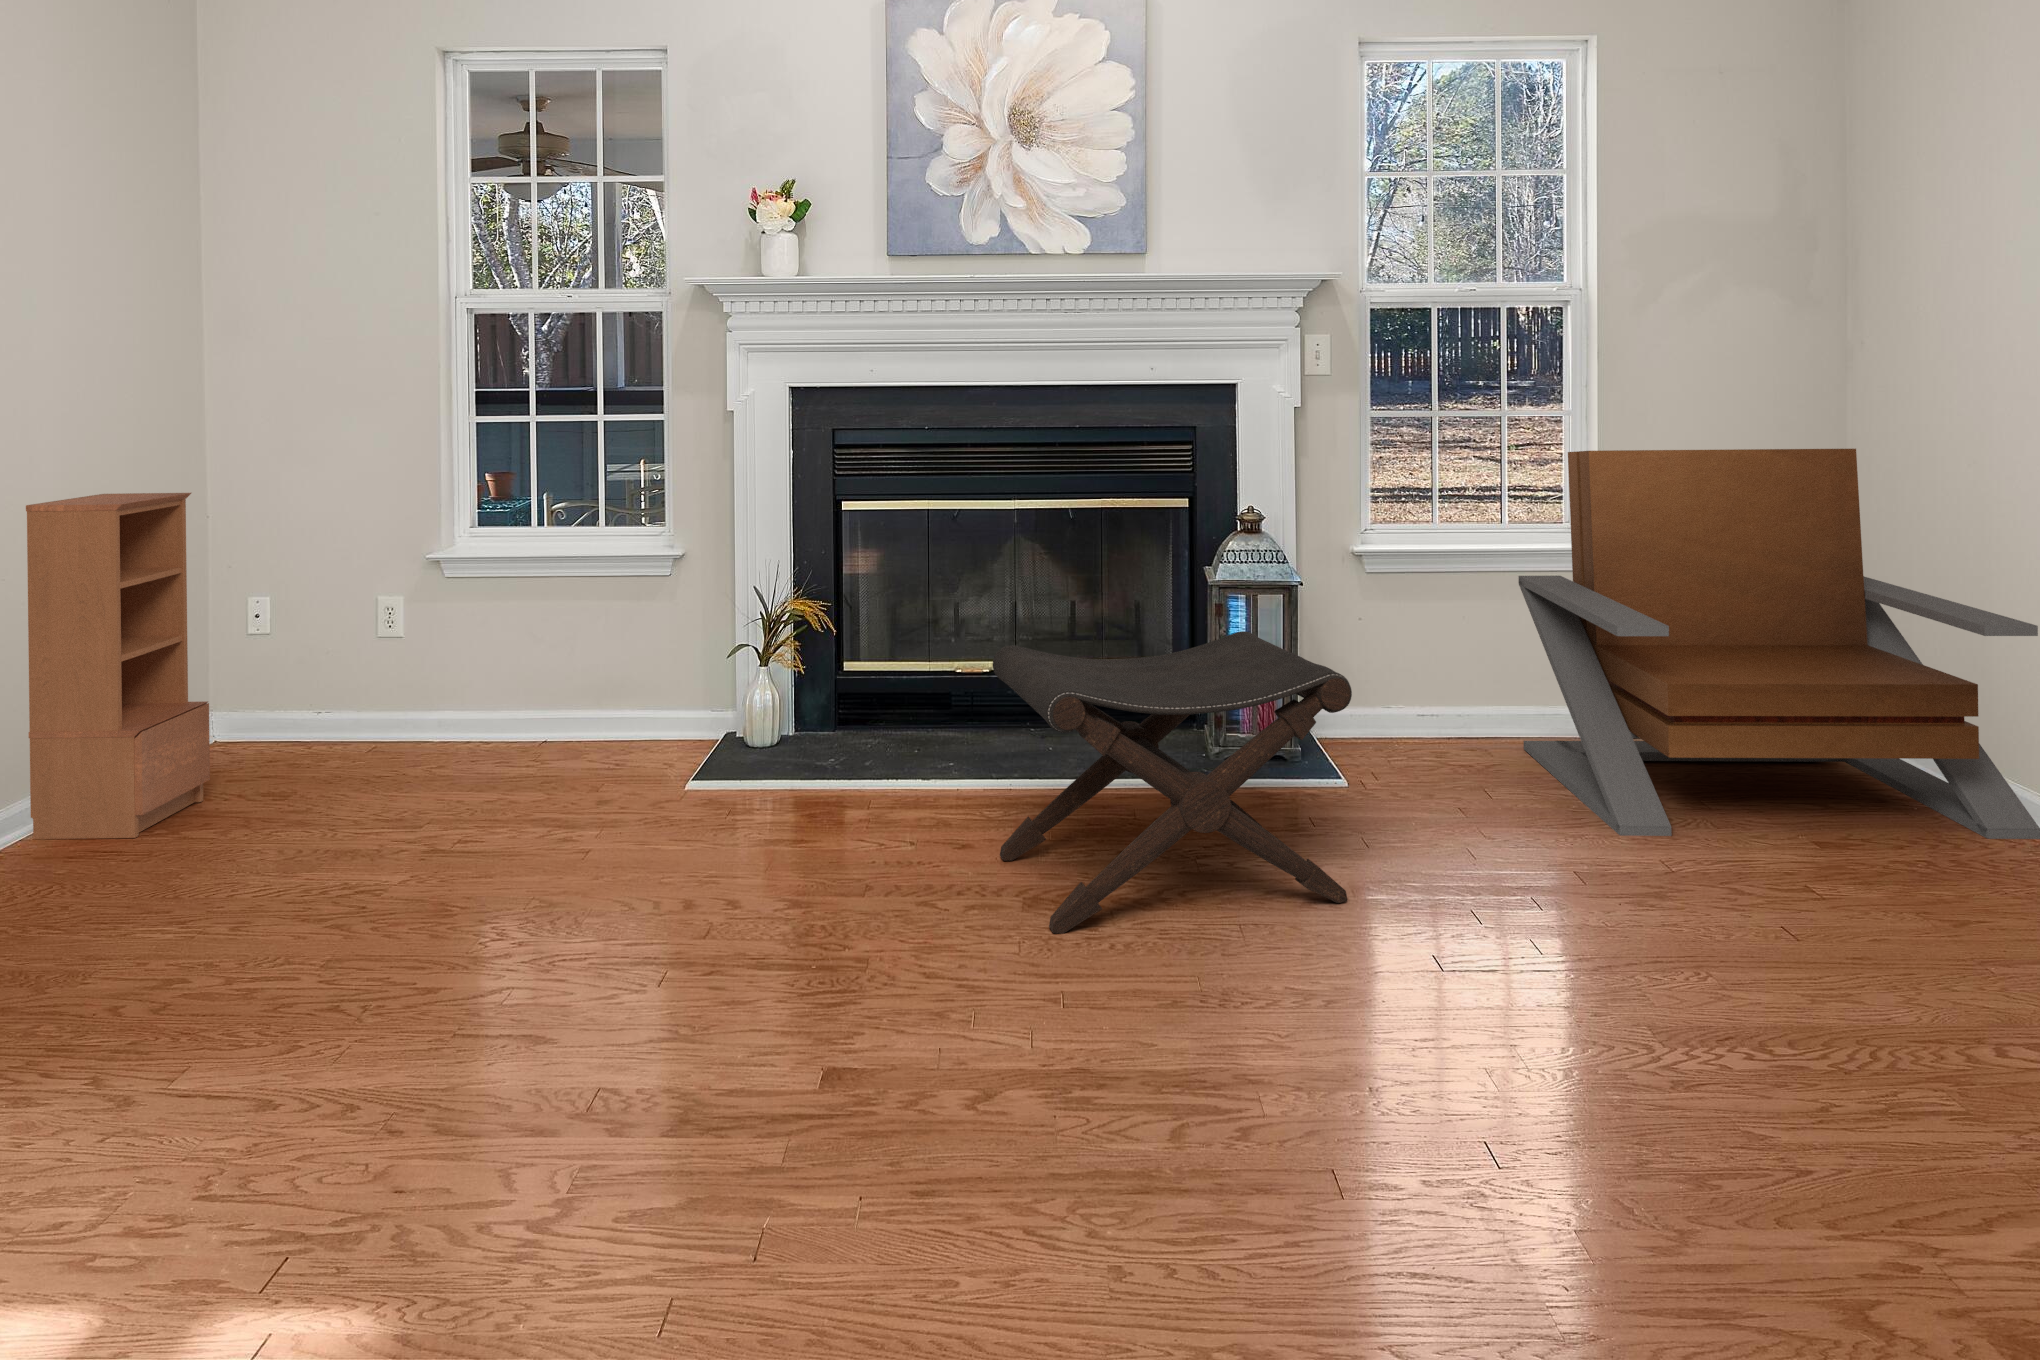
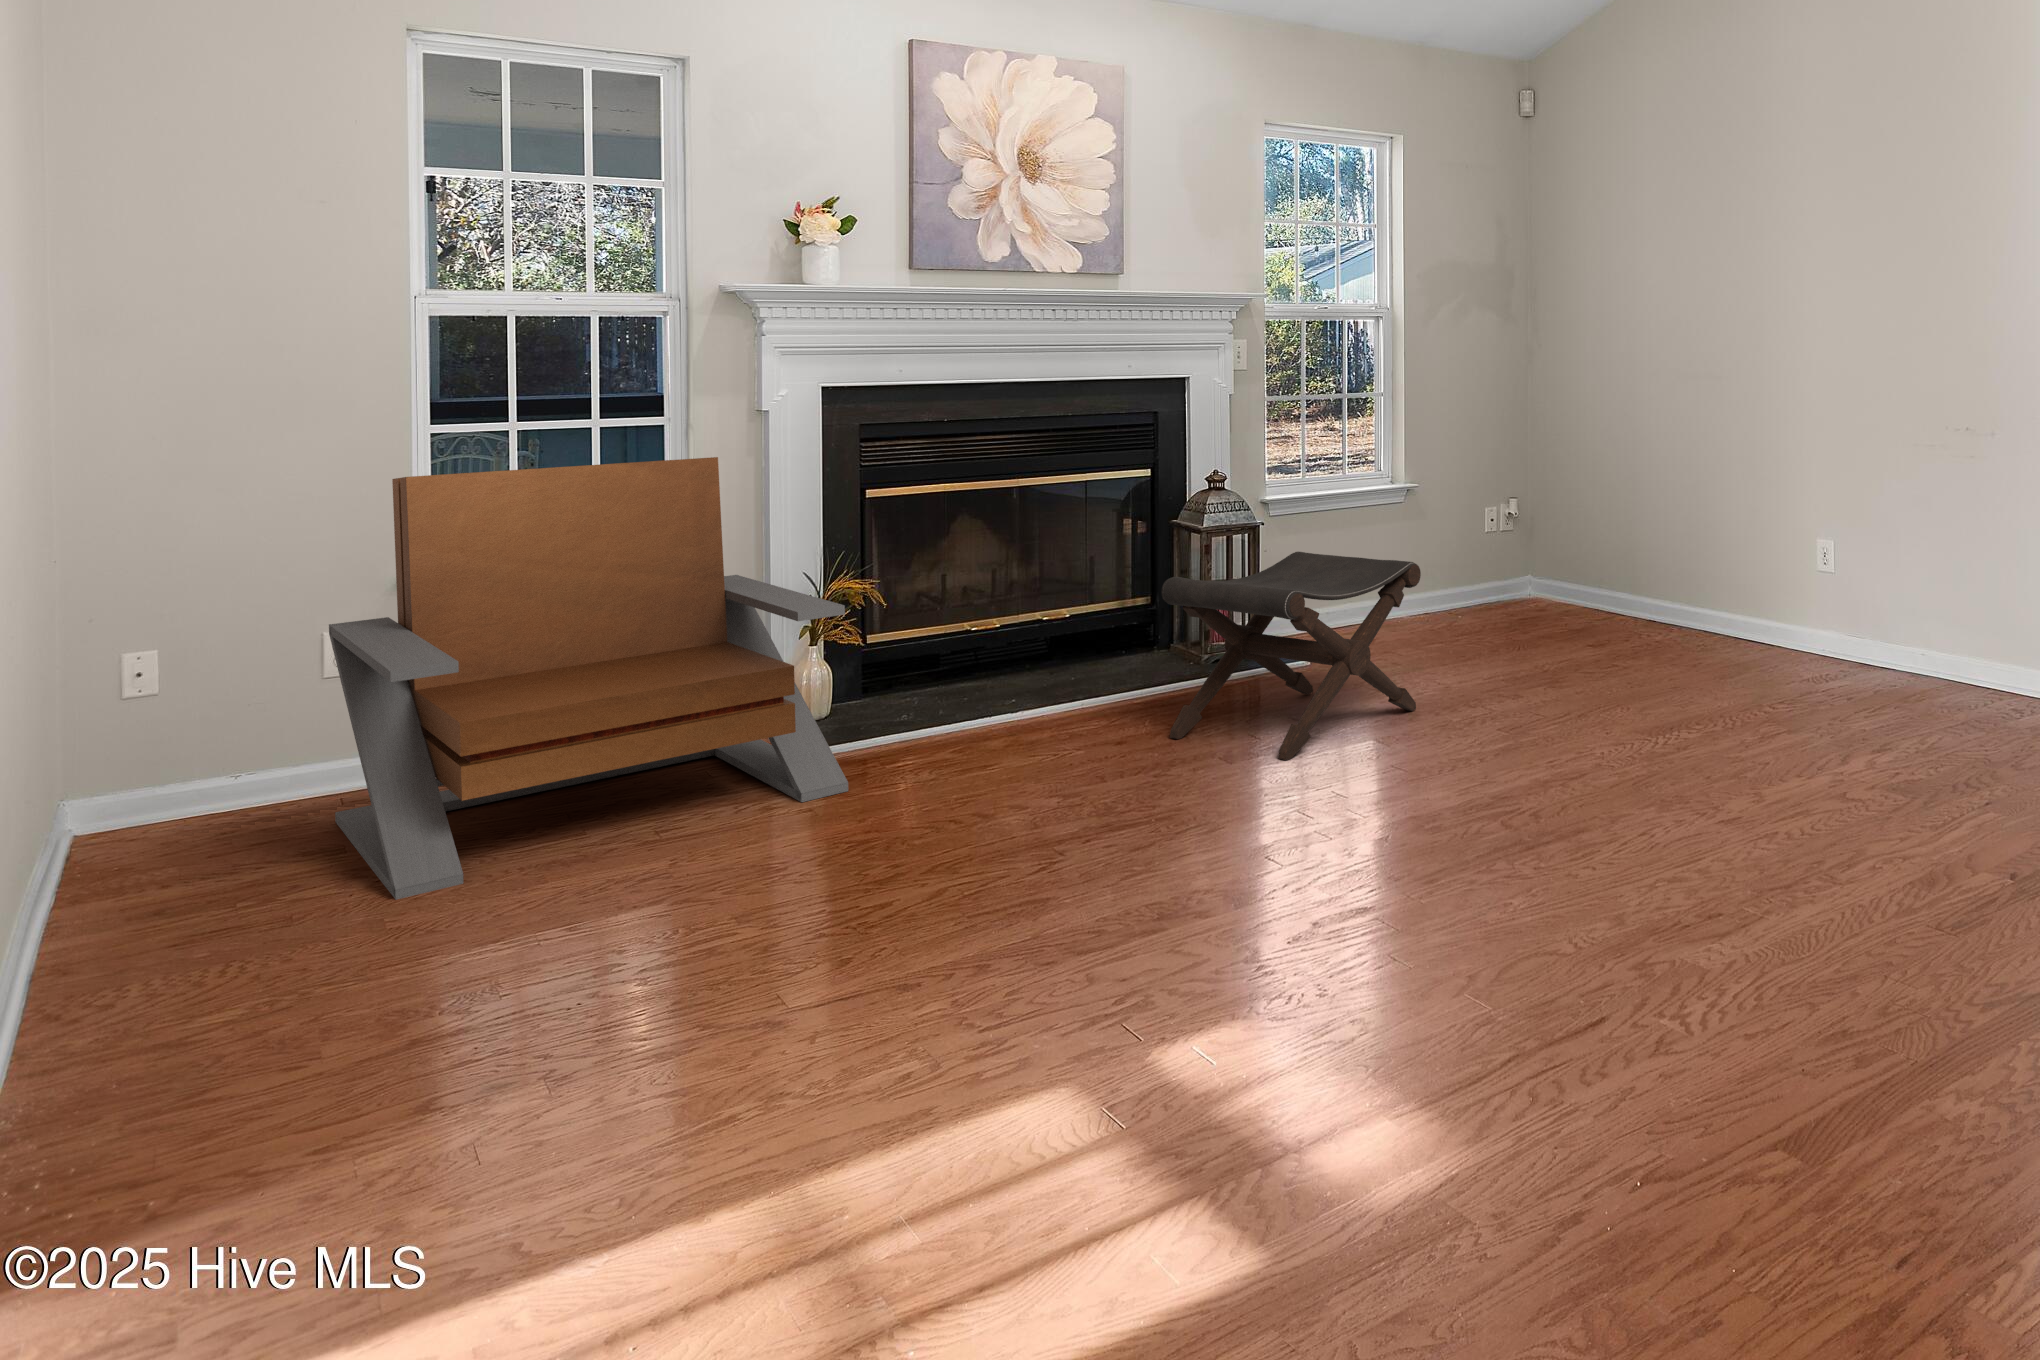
lounge chair: present [1518,449,2040,839] -> present [329,457,848,900]
bookcase: present [26,493,210,839] -> none [31,526,232,969]

